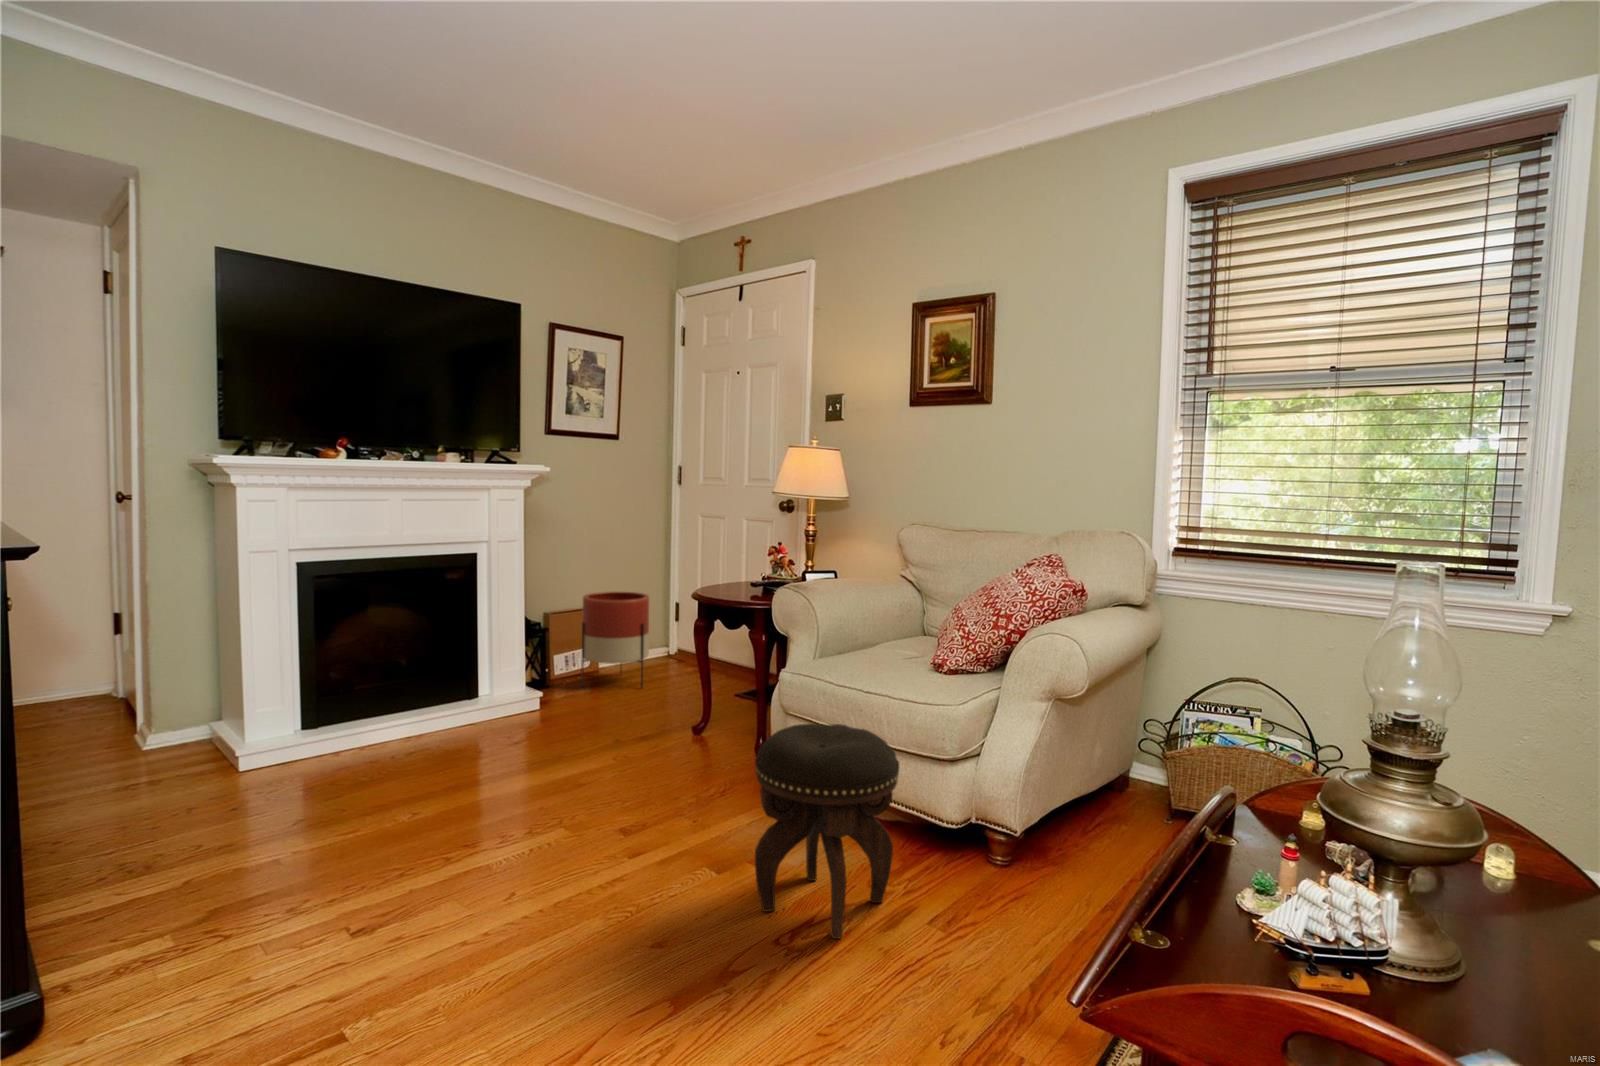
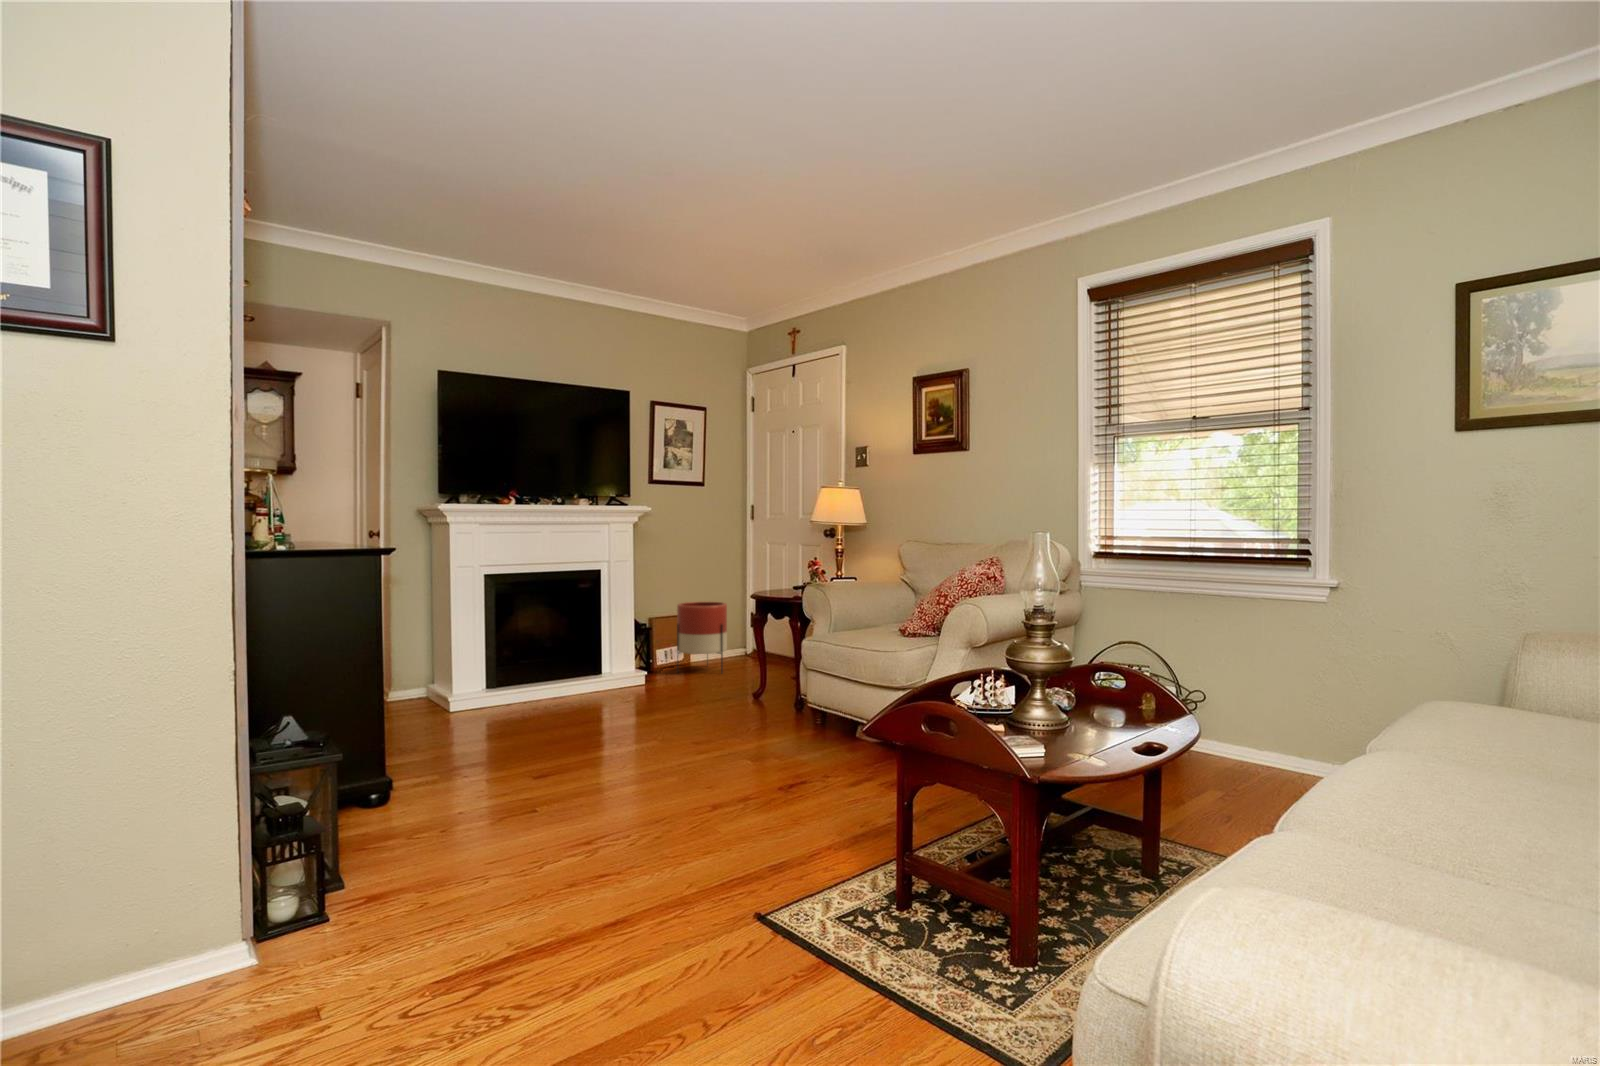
footstool: present [755,724,899,939] -> none [771,662,862,789]

